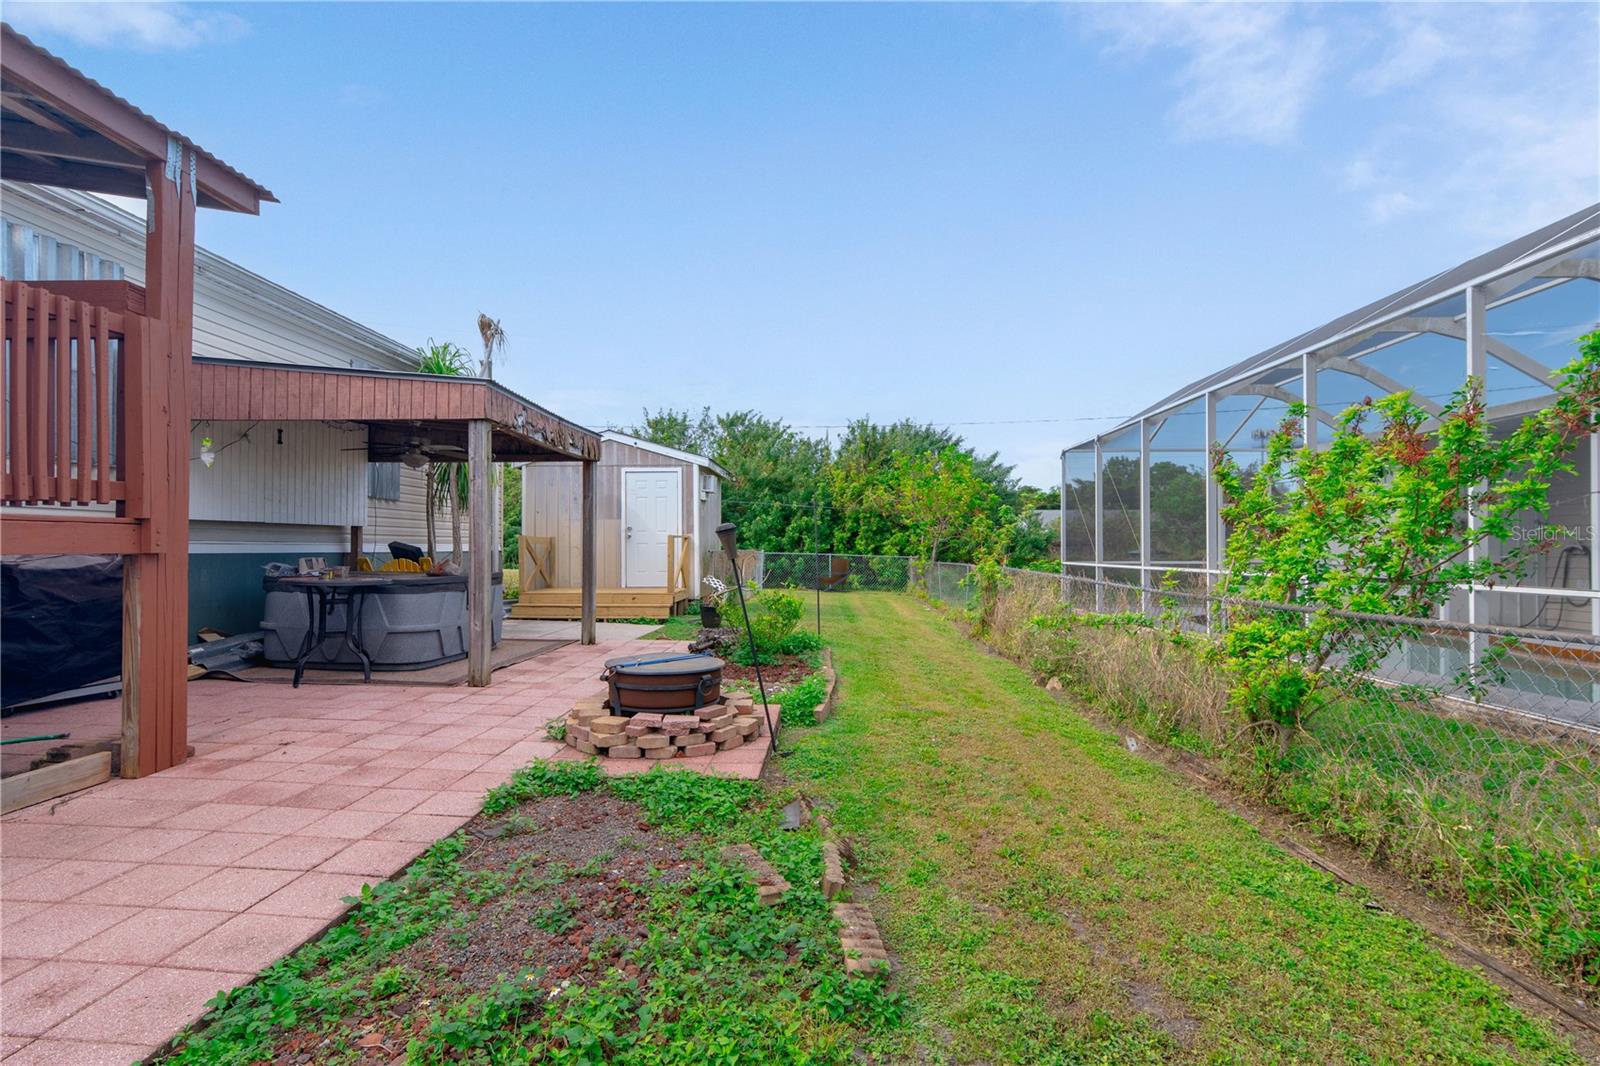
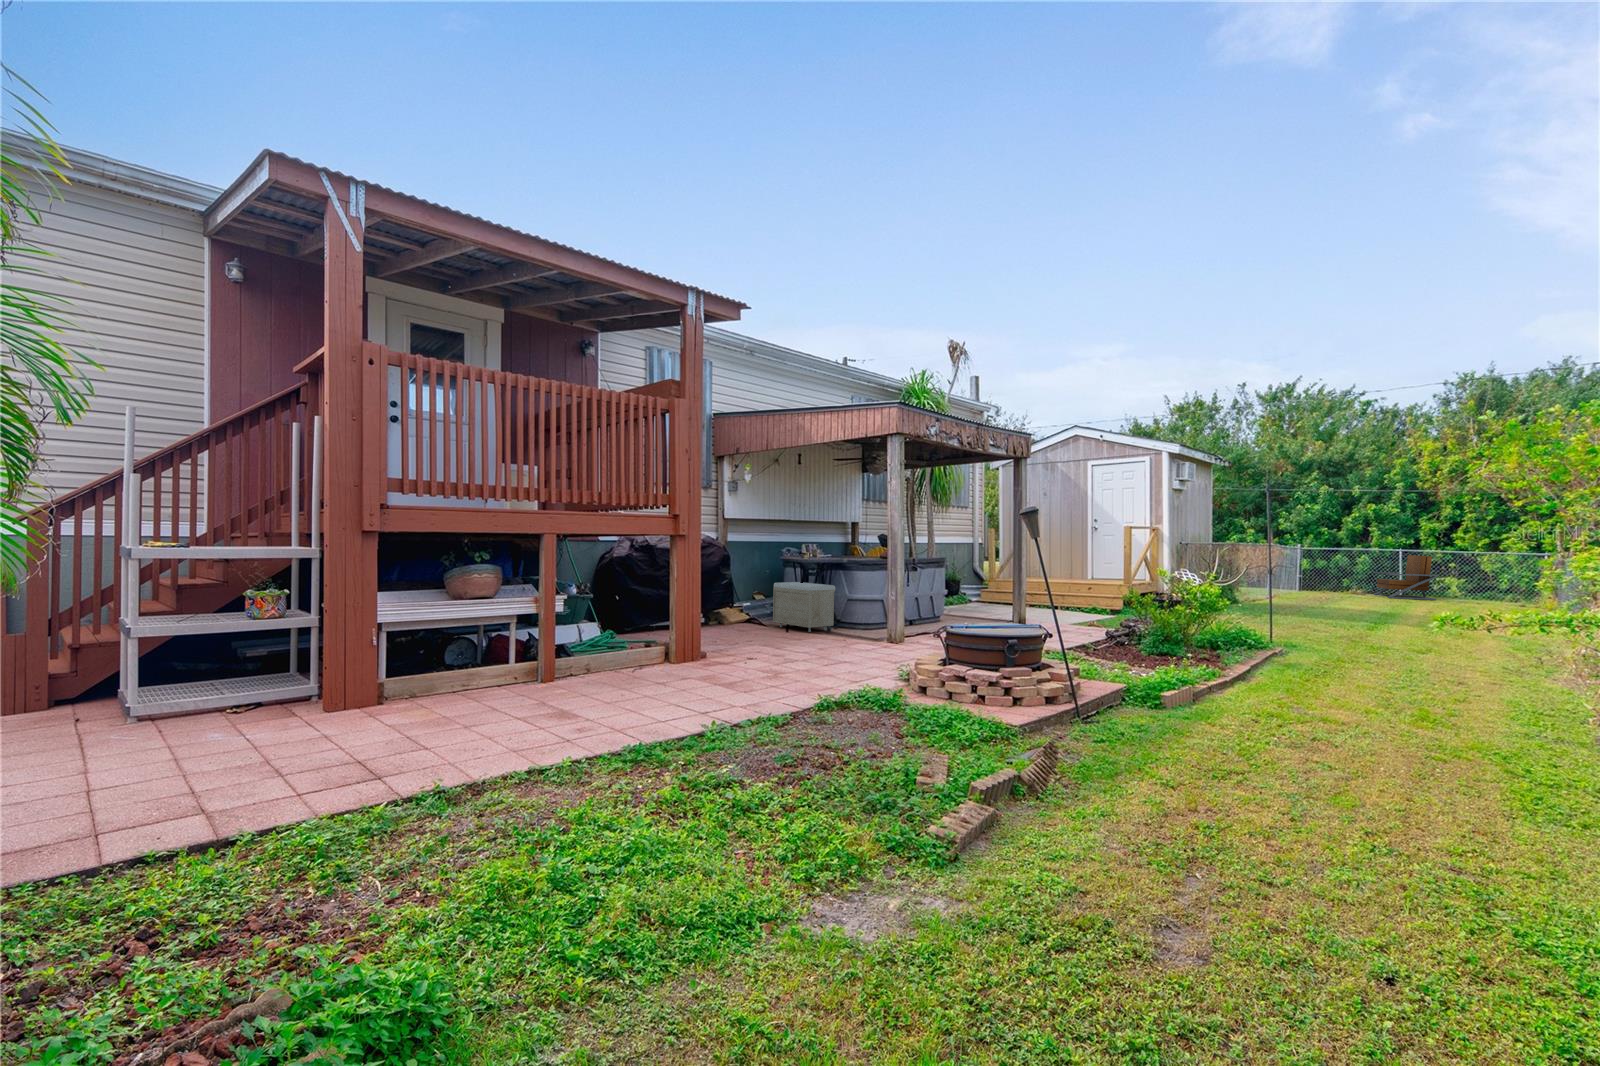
storage bench: none [265,610,374,680] -> present [773,582,835,632]

